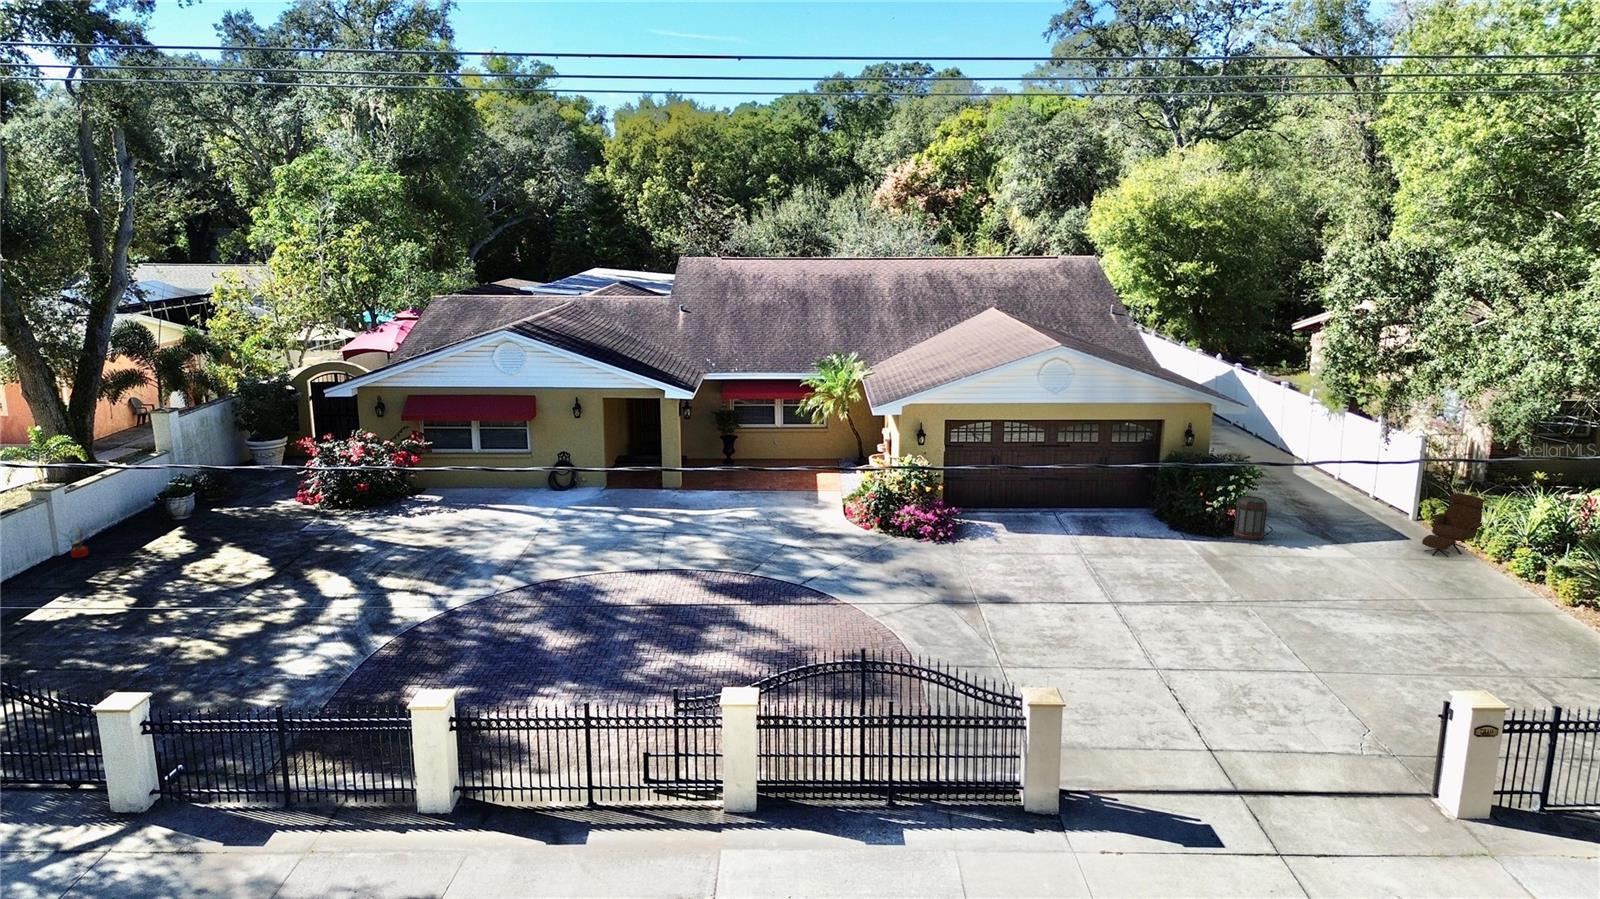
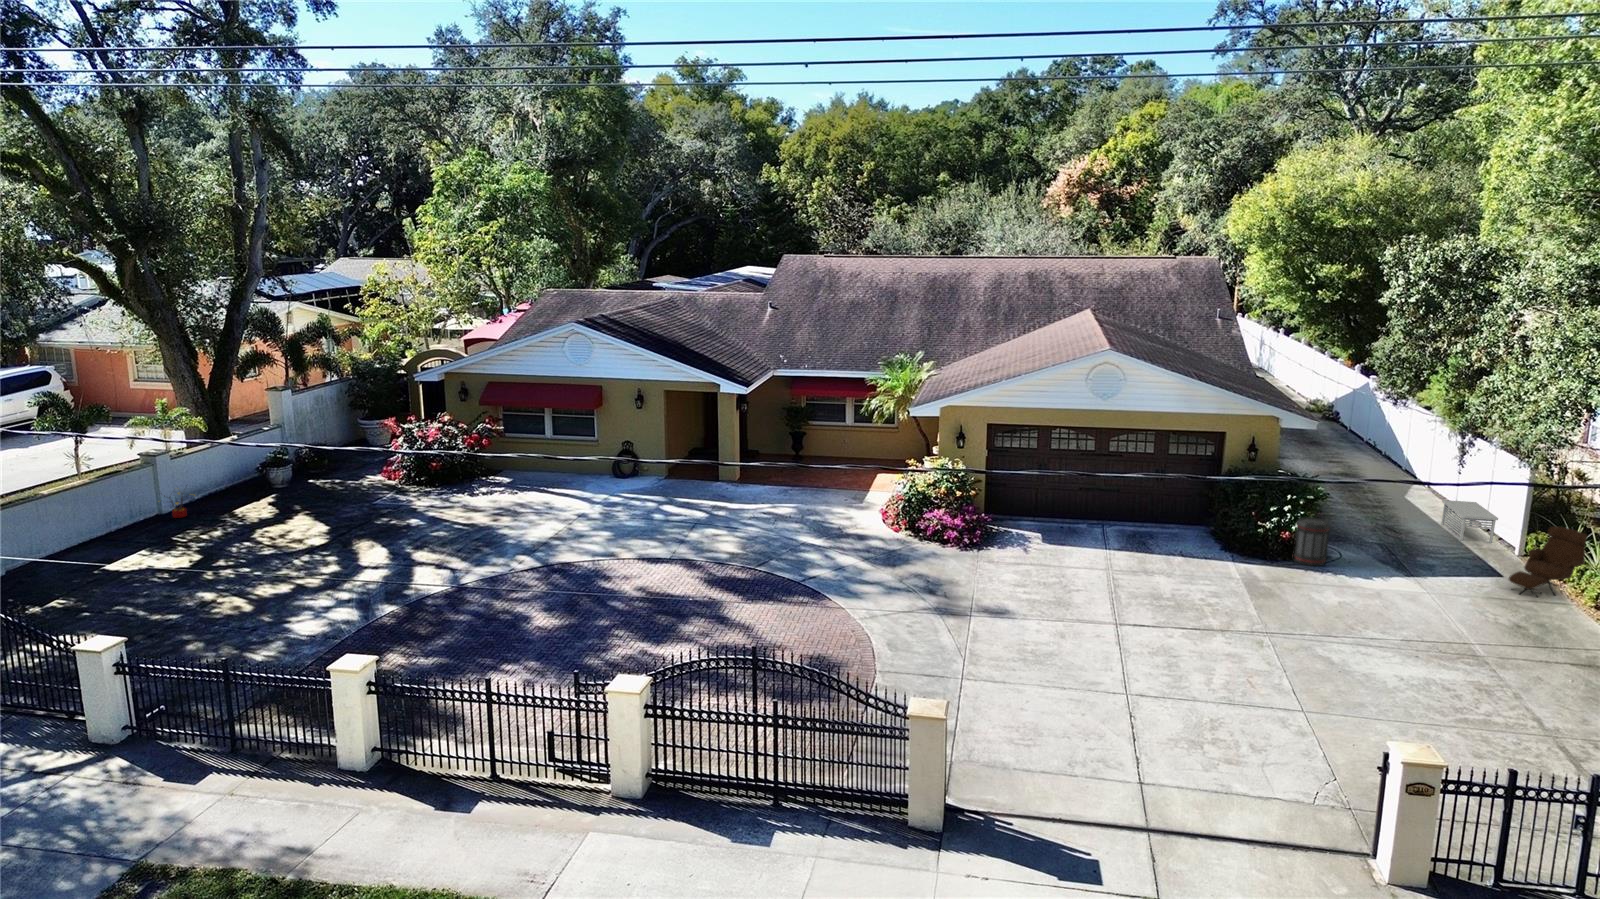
storage bench: none [1340,475,1394,511] -> present [1441,500,1498,543]

